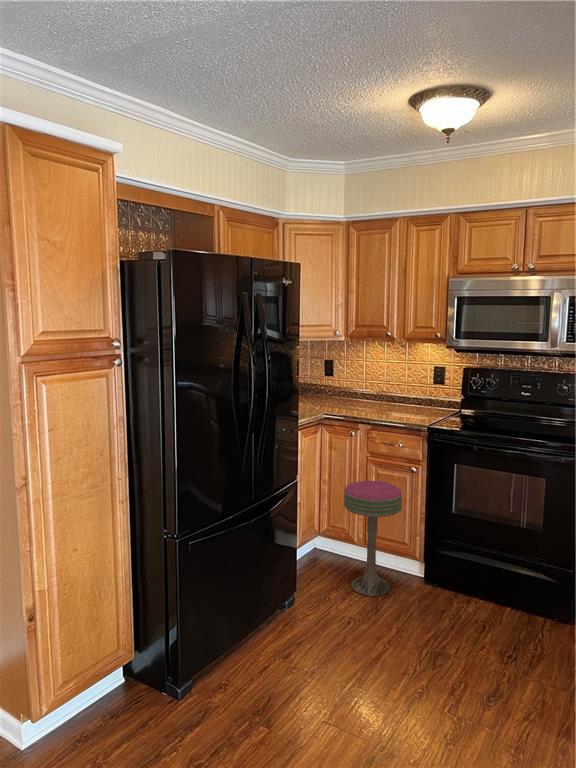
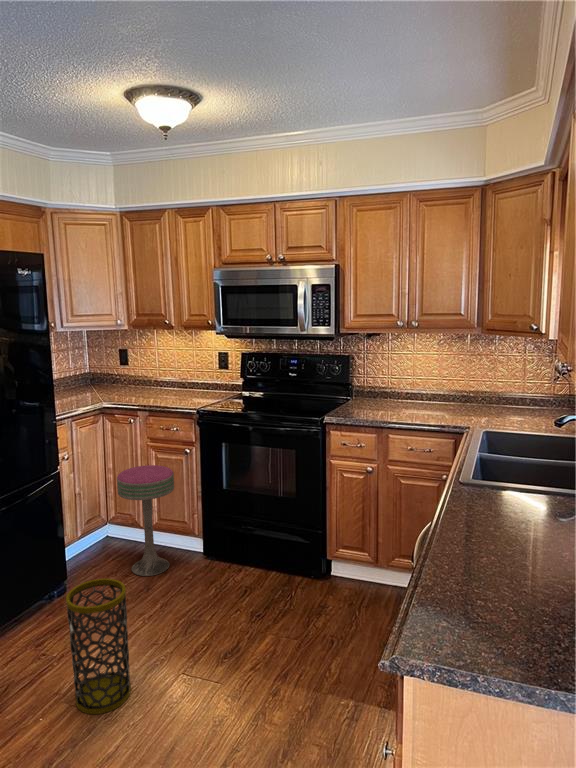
trash can: none [346,600,406,744] -> present [66,579,131,714]

